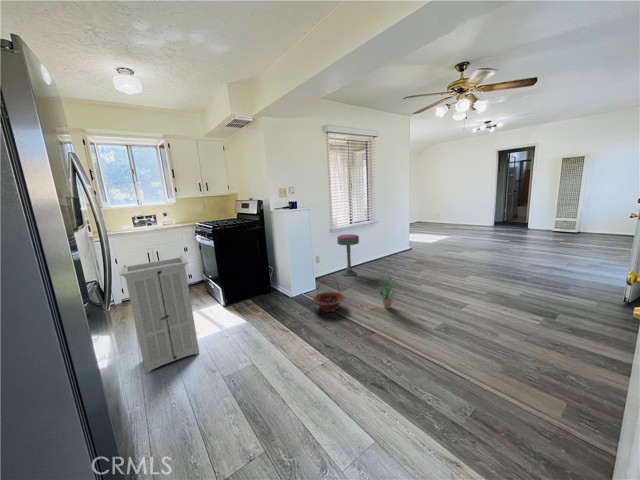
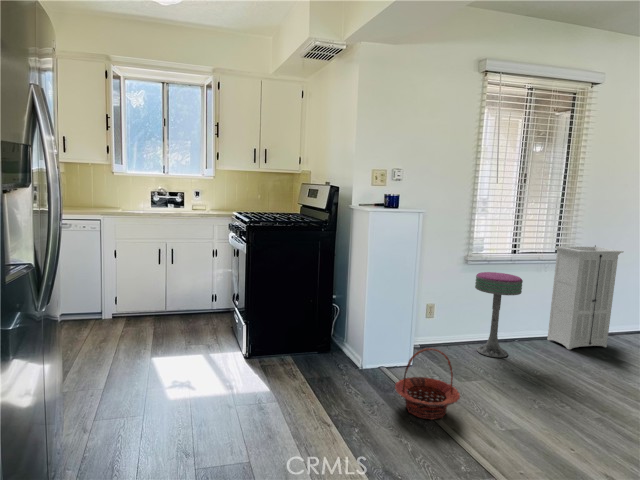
storage cabinet: present [120,256,199,373] -> present [547,246,623,350]
potted plant: present [379,276,395,309] -> none [536,367,585,448]

